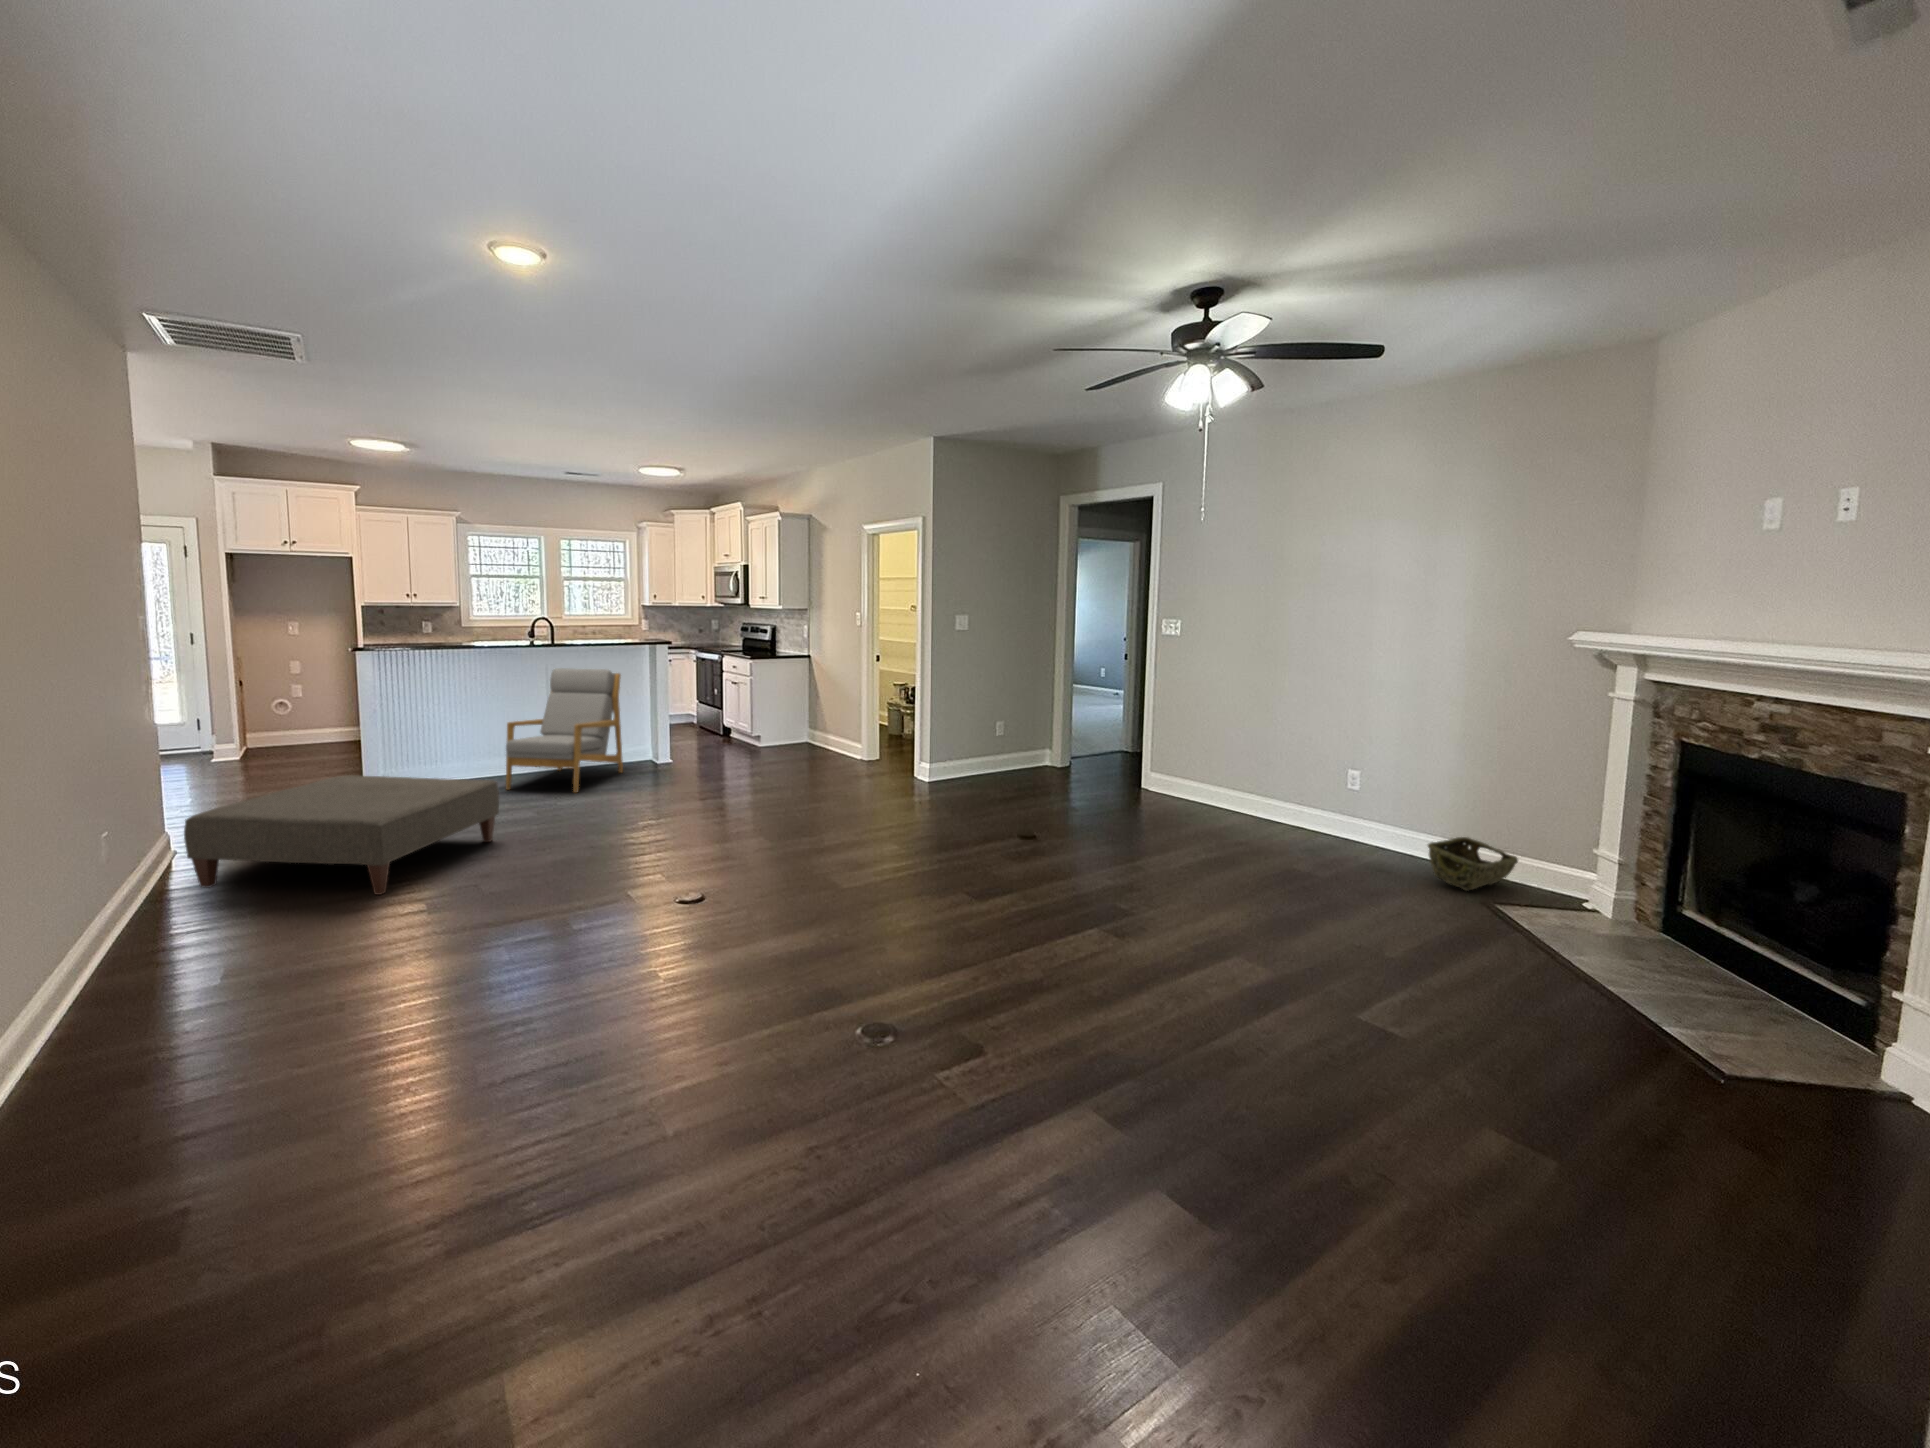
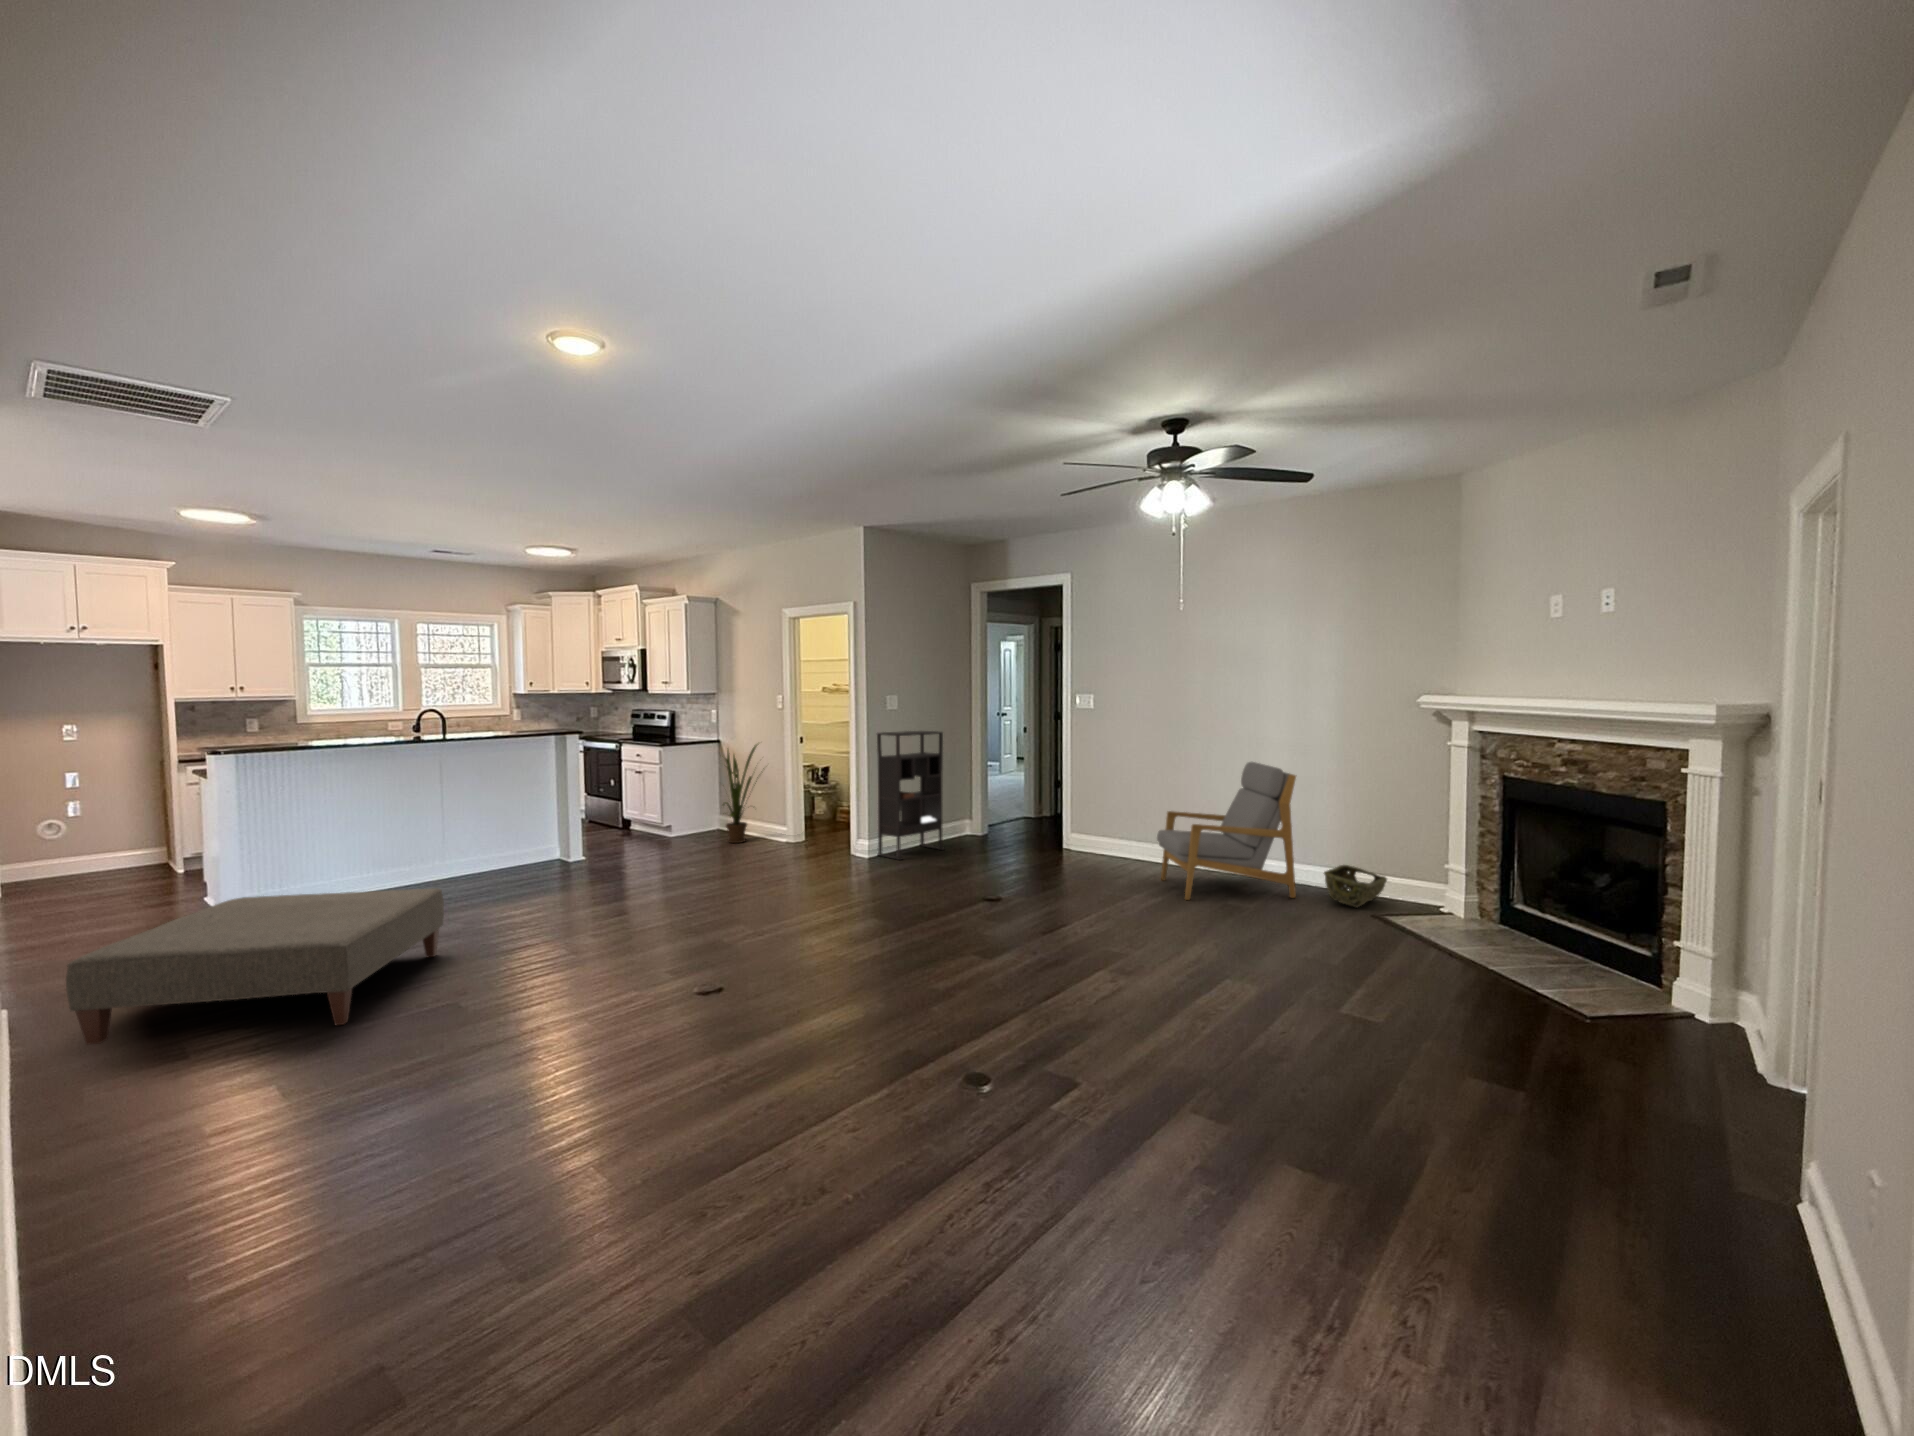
bookshelf: none [941,654,1017,788] -> present [877,731,944,860]
house plant: none [799,659,851,758] -> present [723,744,758,843]
armchair: present [506,668,623,793] -> present [1157,762,1296,900]

